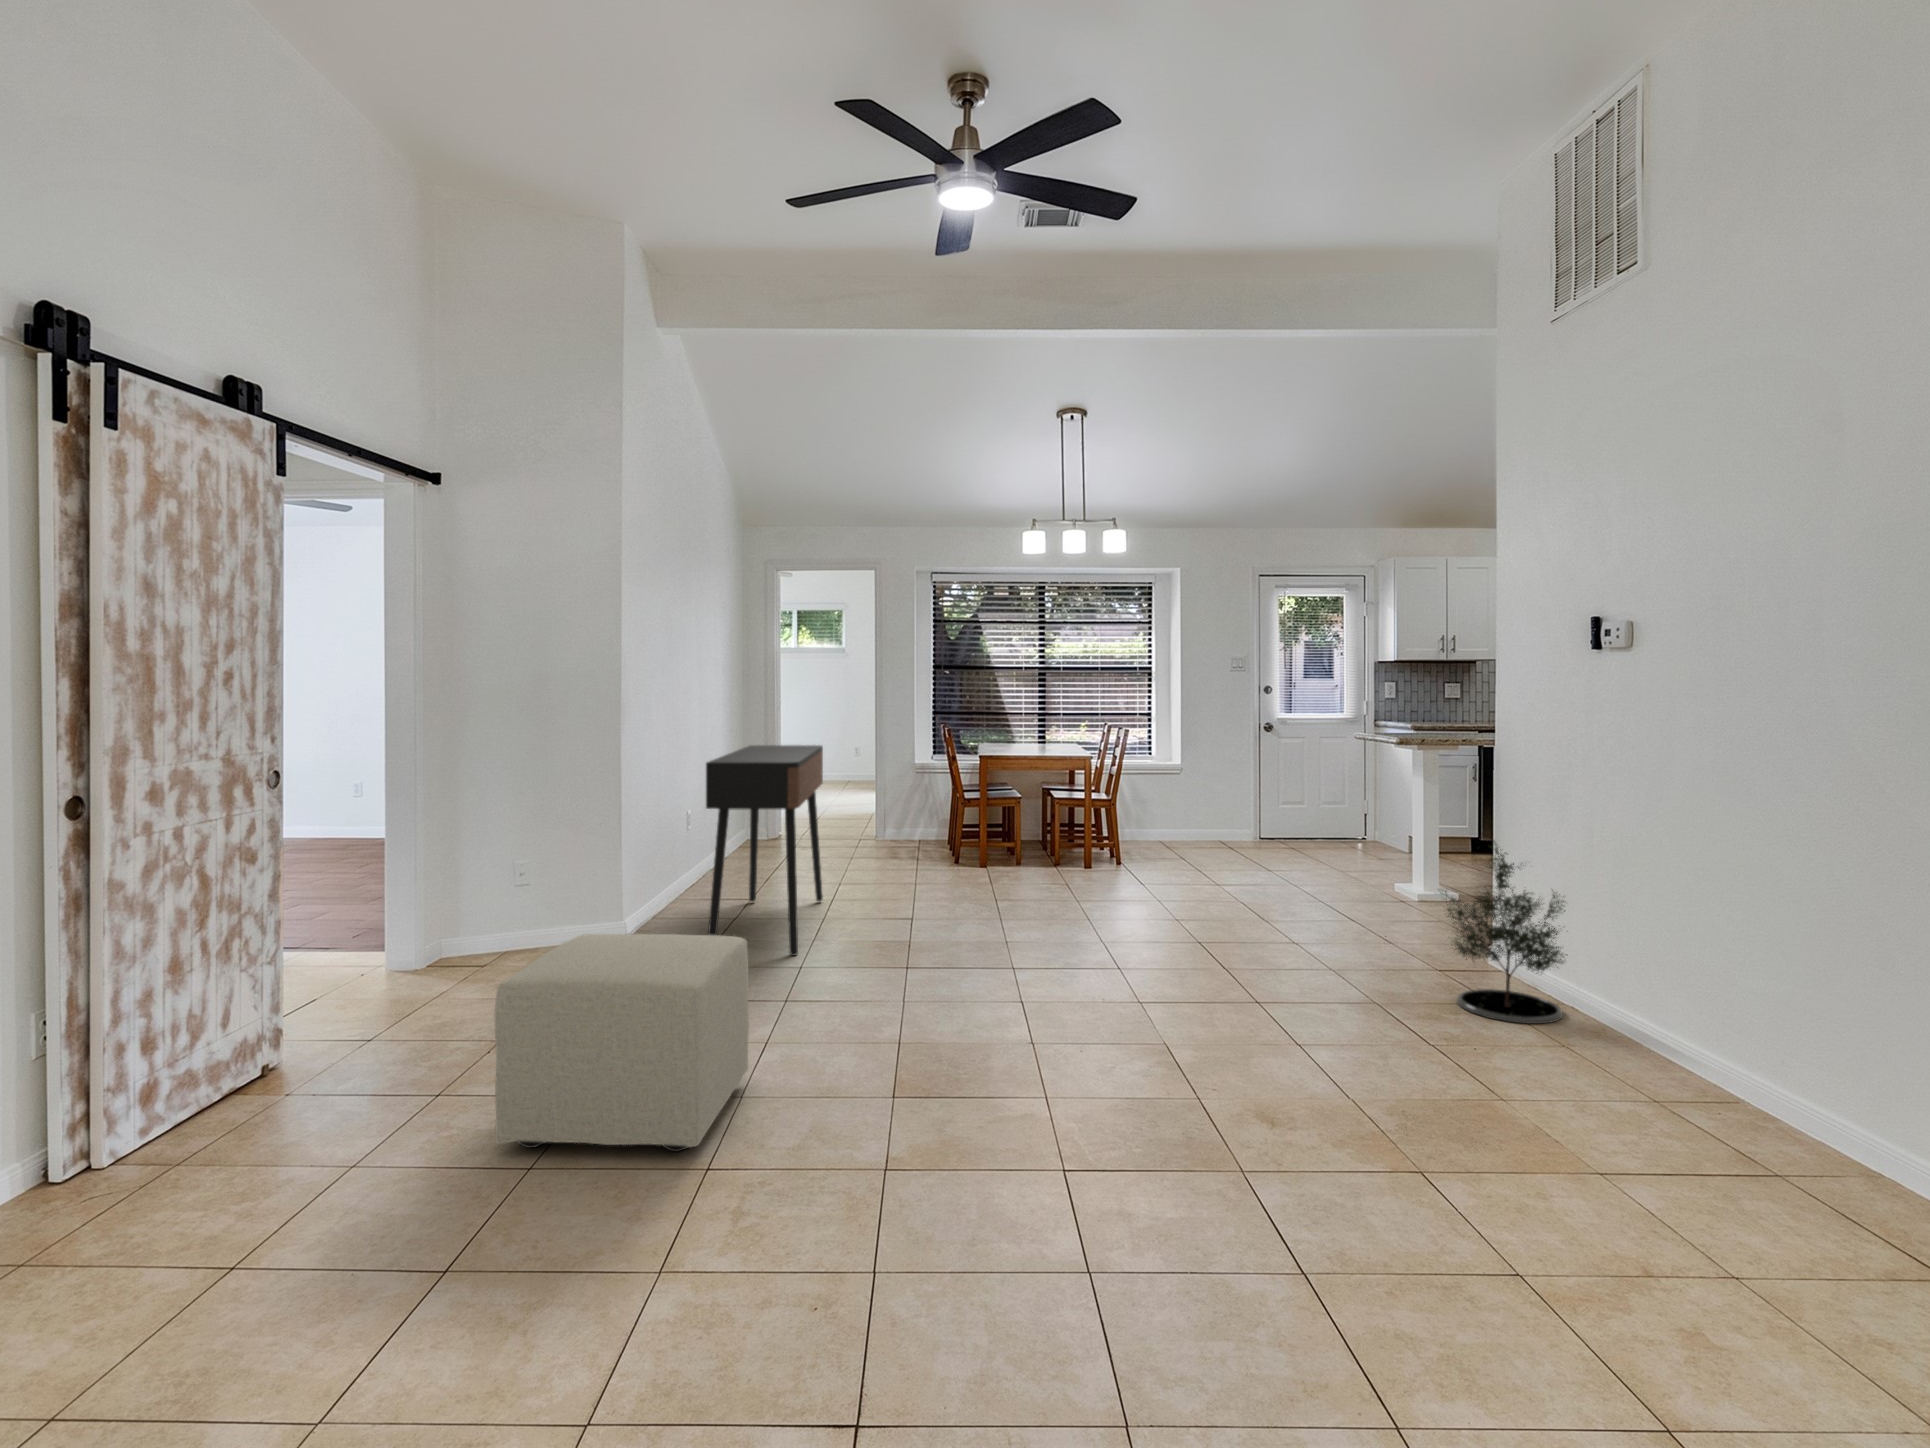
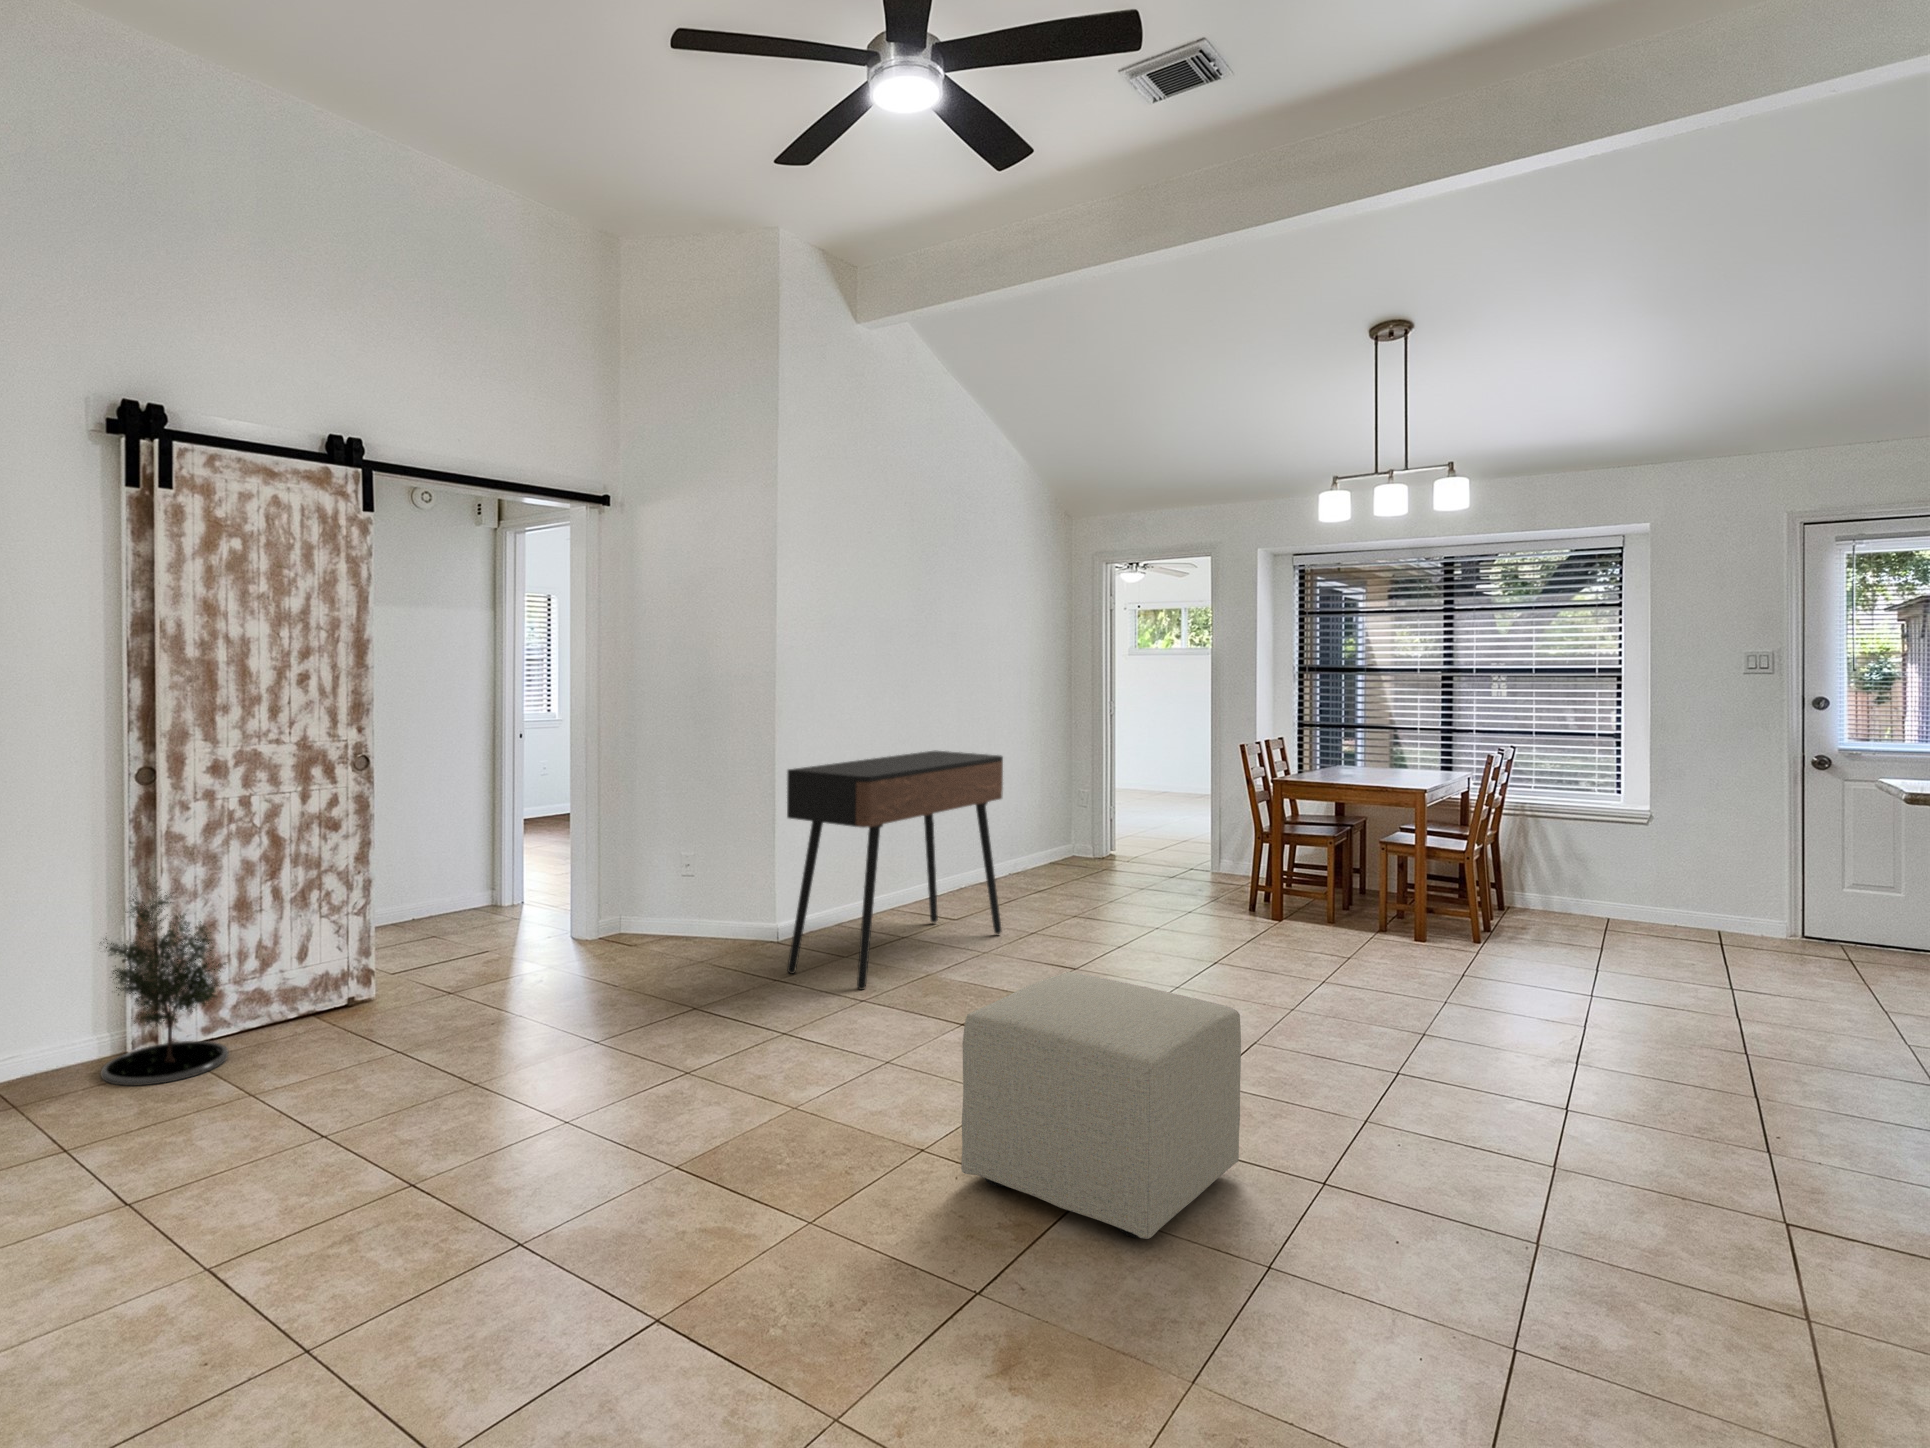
potted tree: present [1440,841,1565,1024] -> present [100,879,229,1086]
ottoman: present [495,934,749,1152] -> present [961,972,1241,1239]

